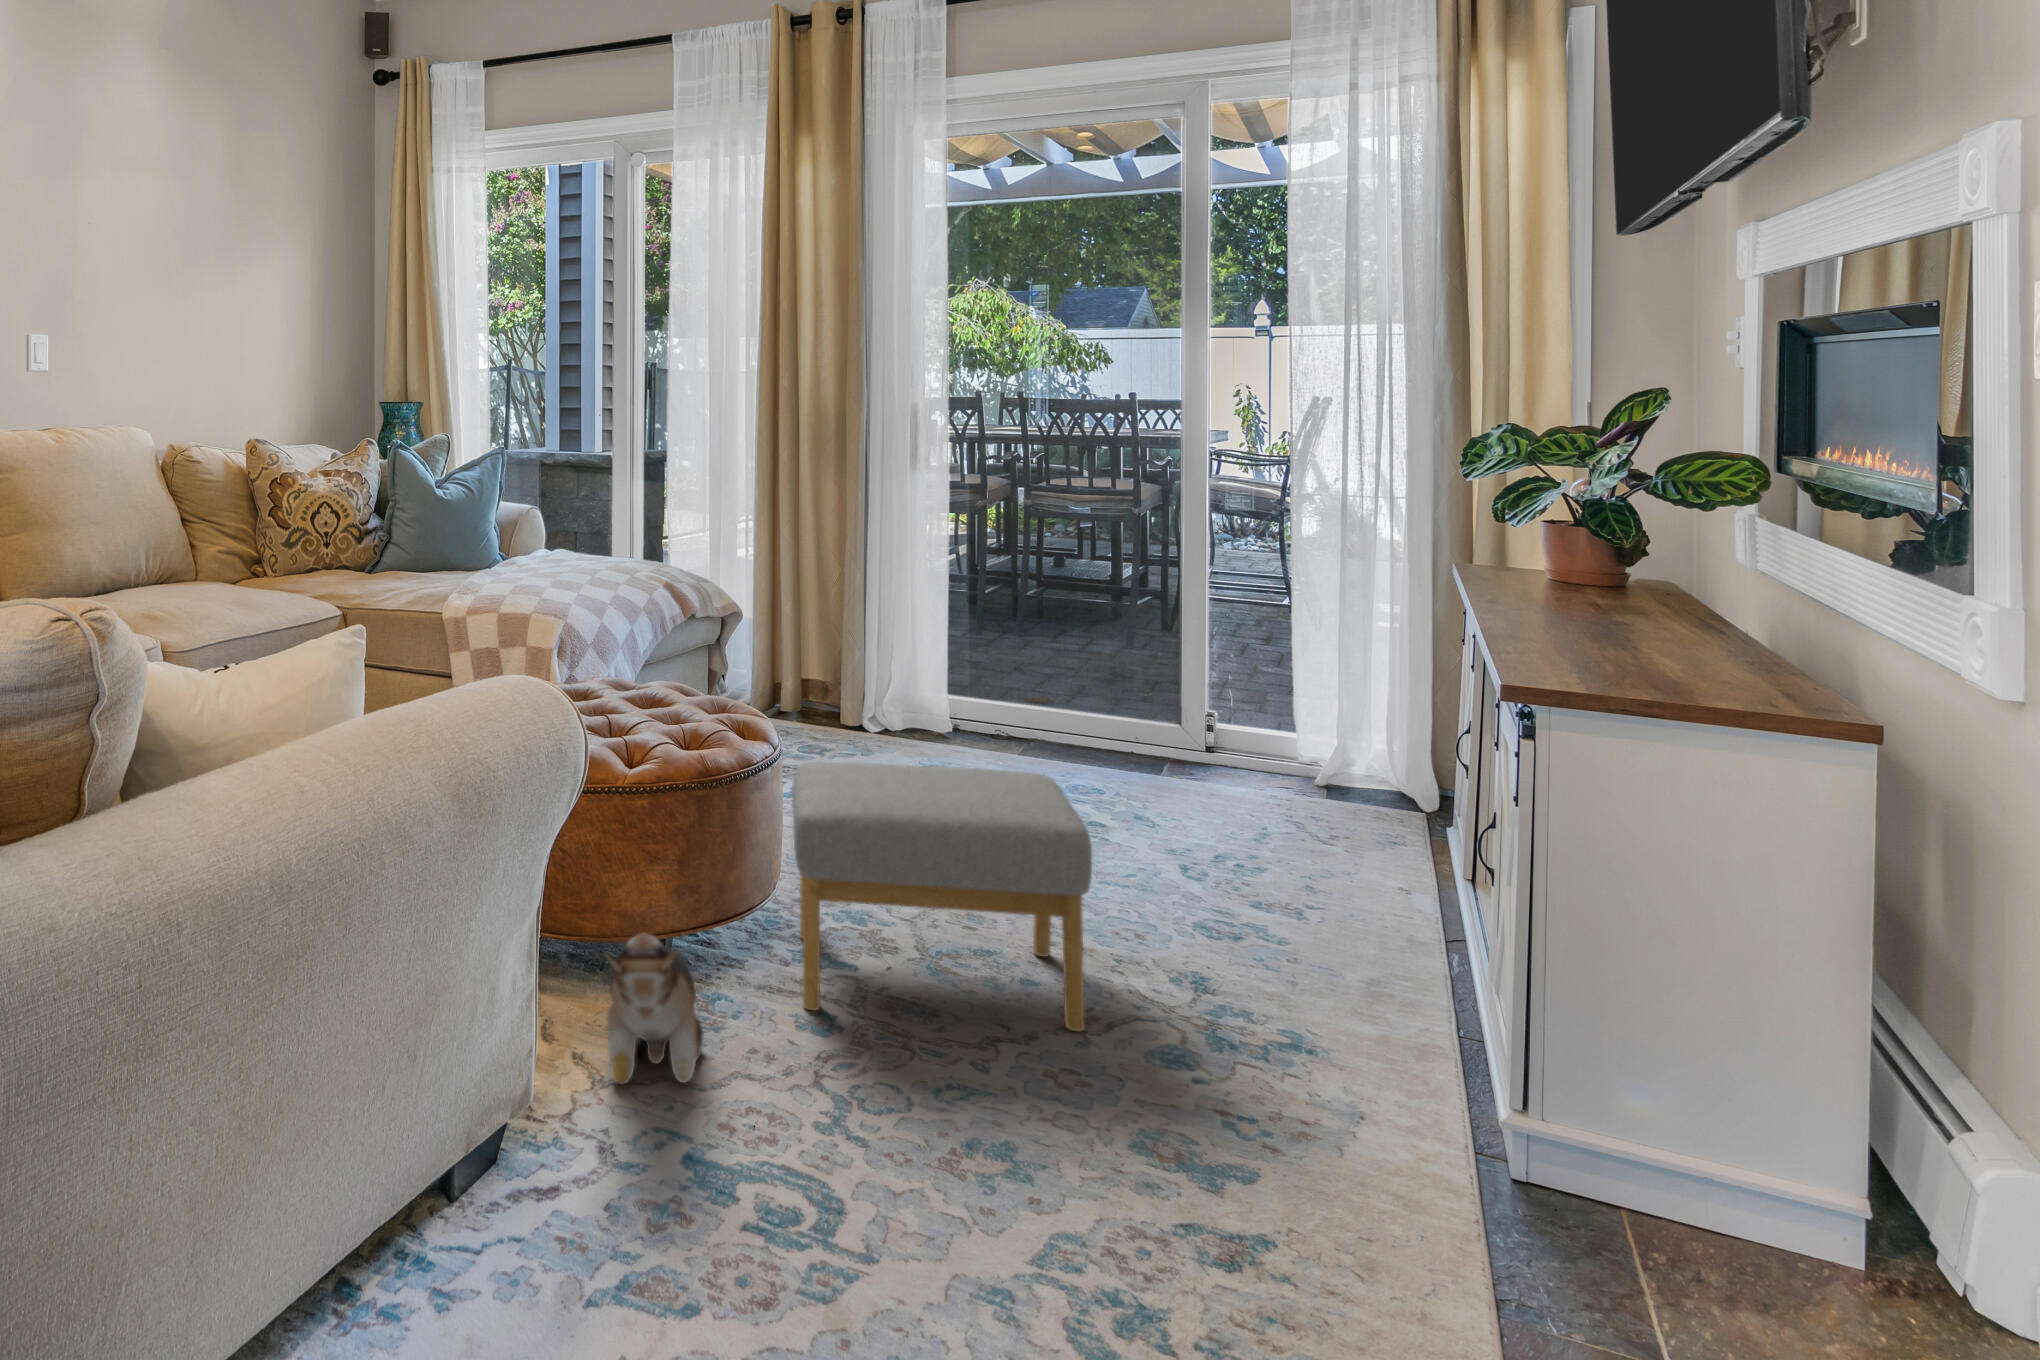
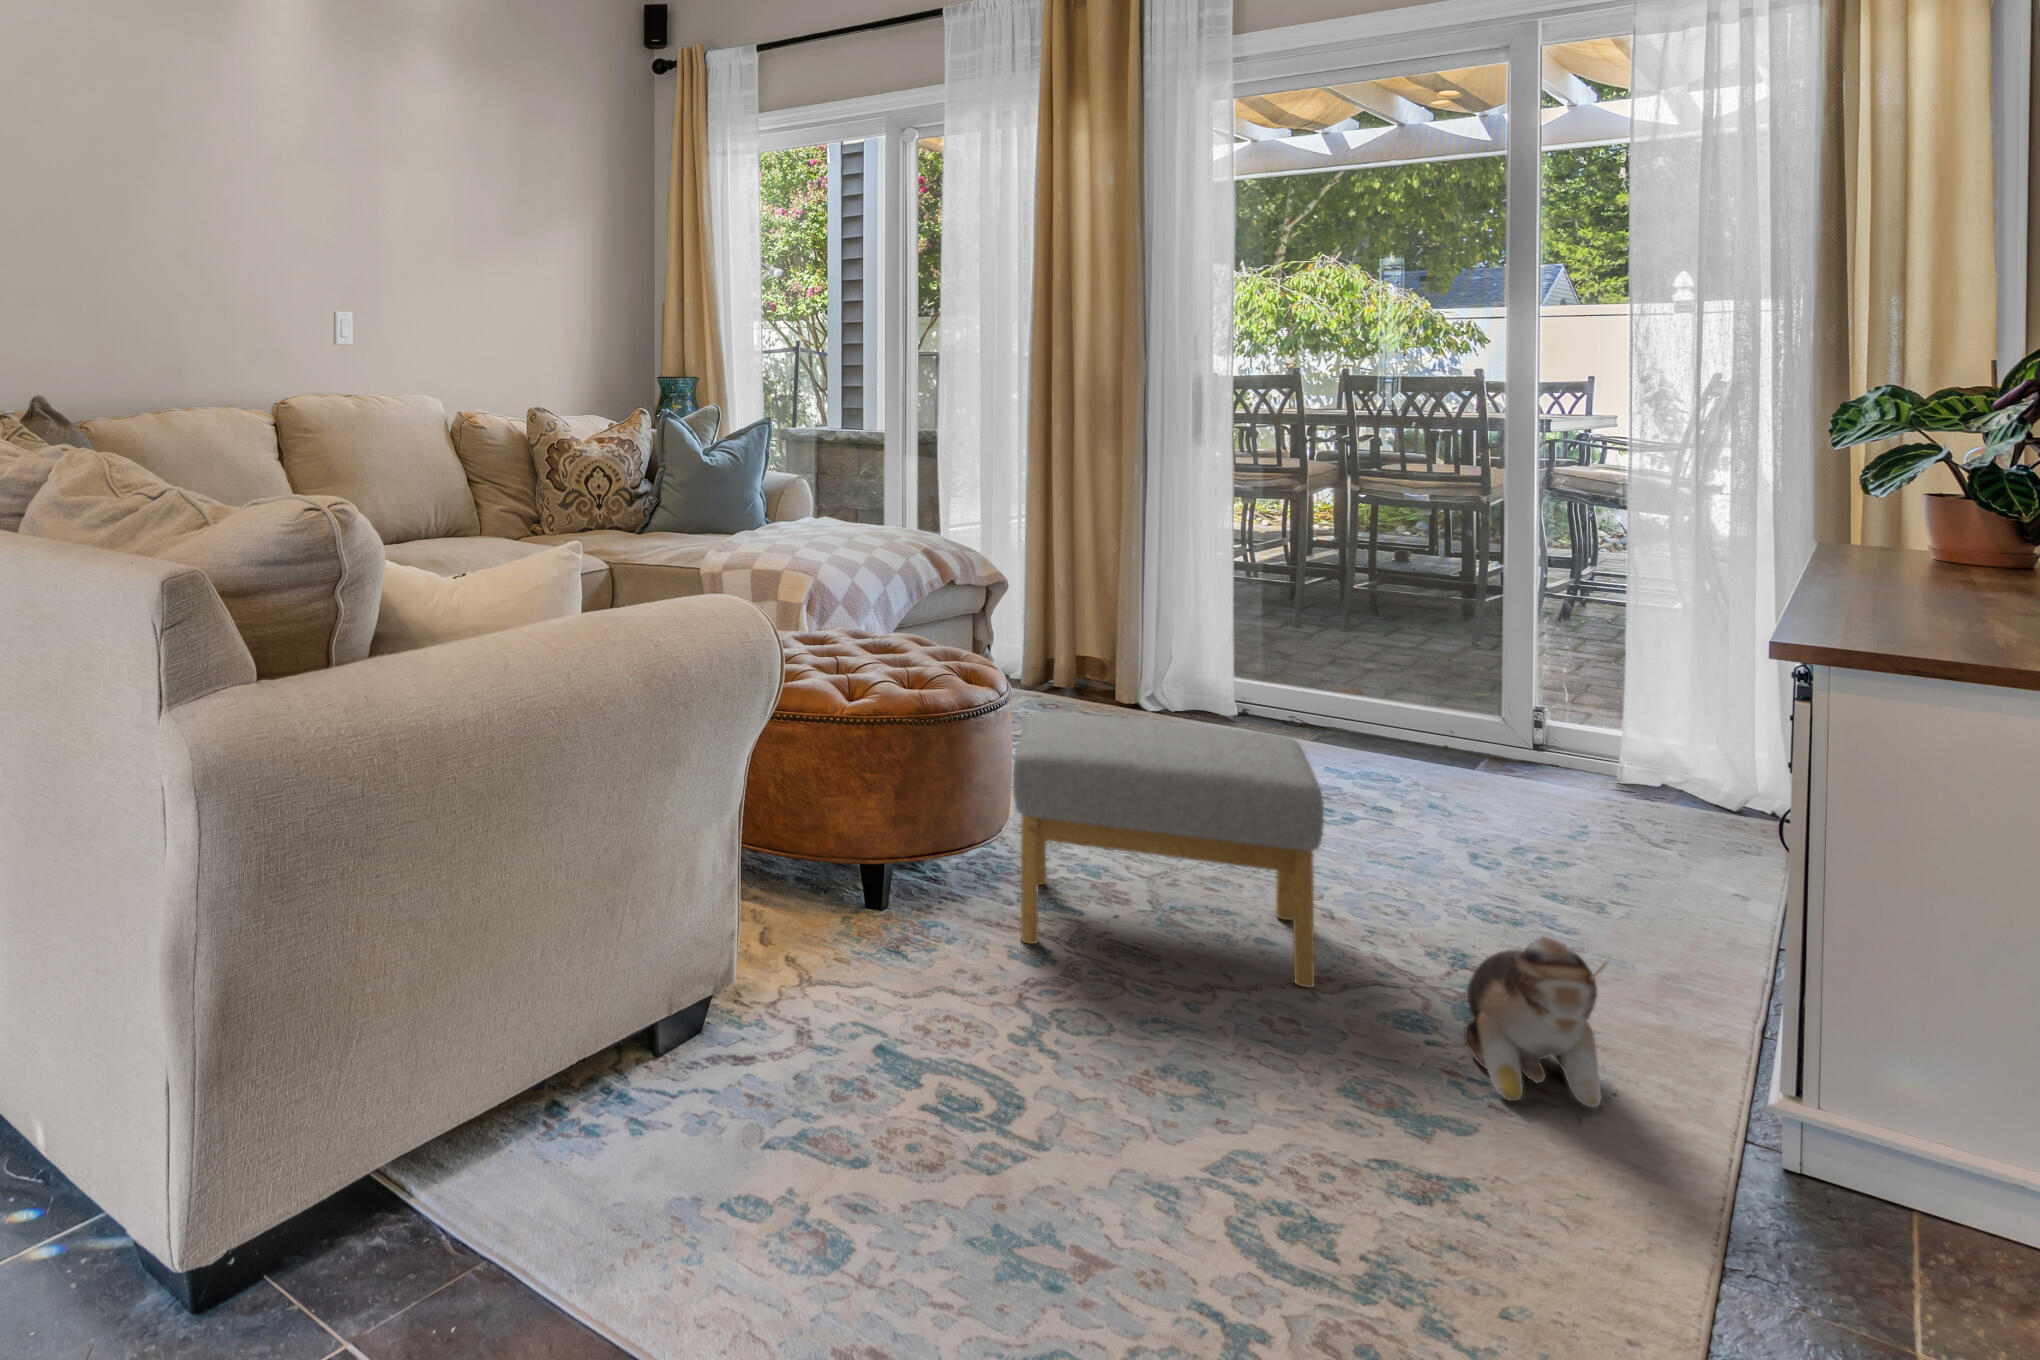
plush toy: present [606,932,703,1084] -> present [1464,937,1607,1107]

